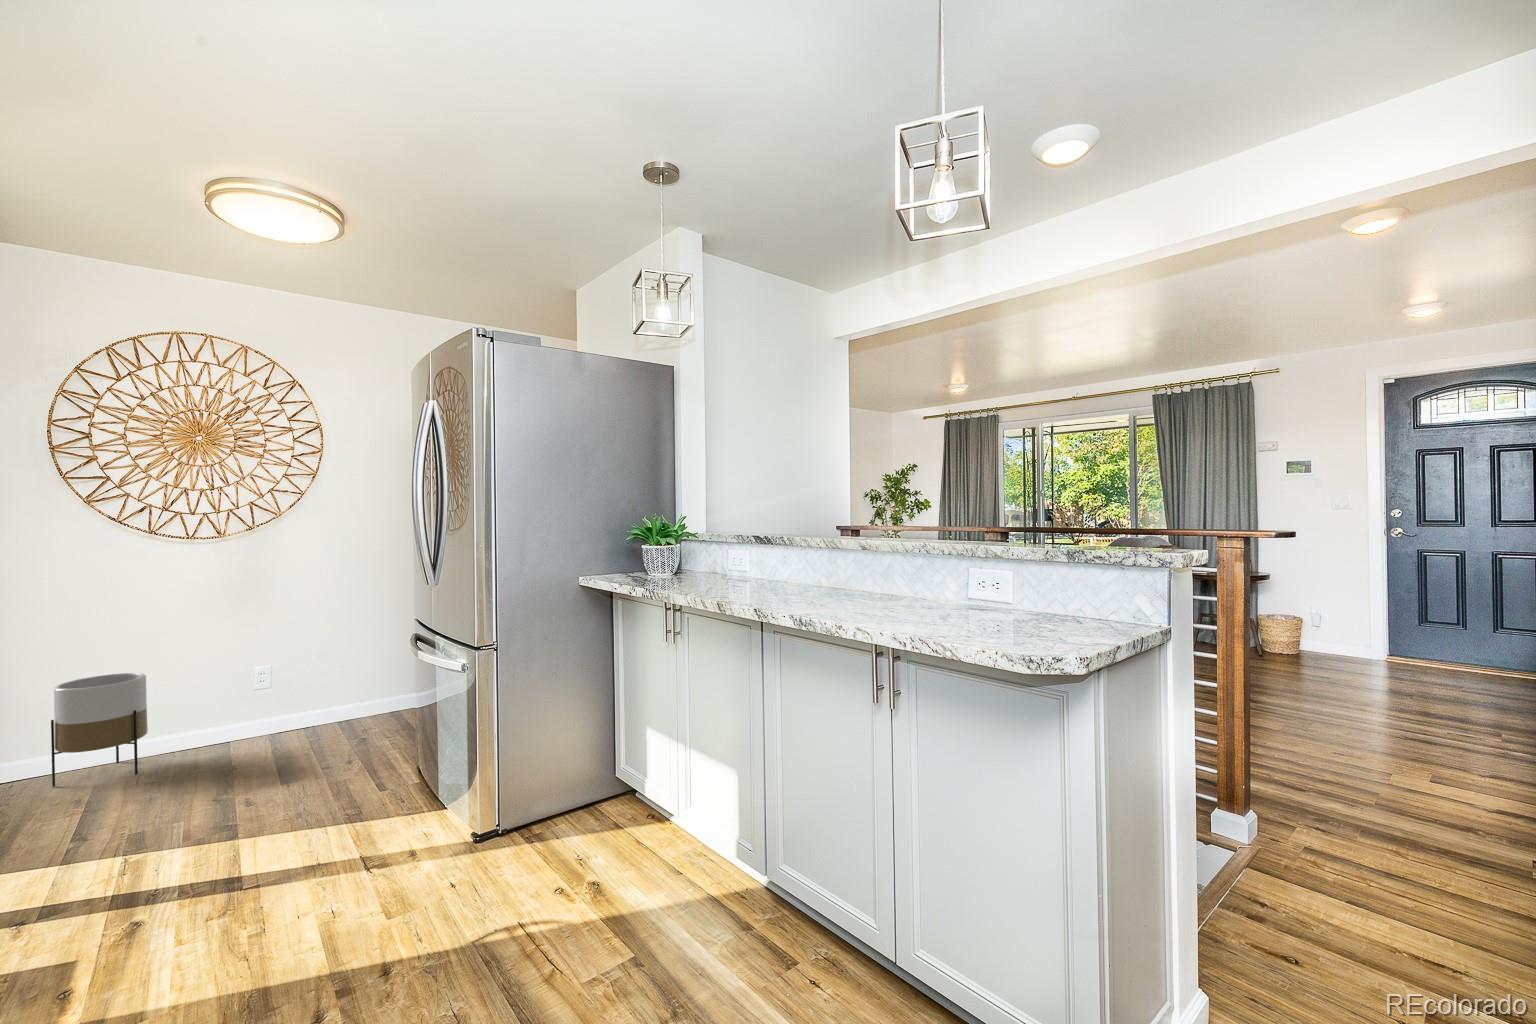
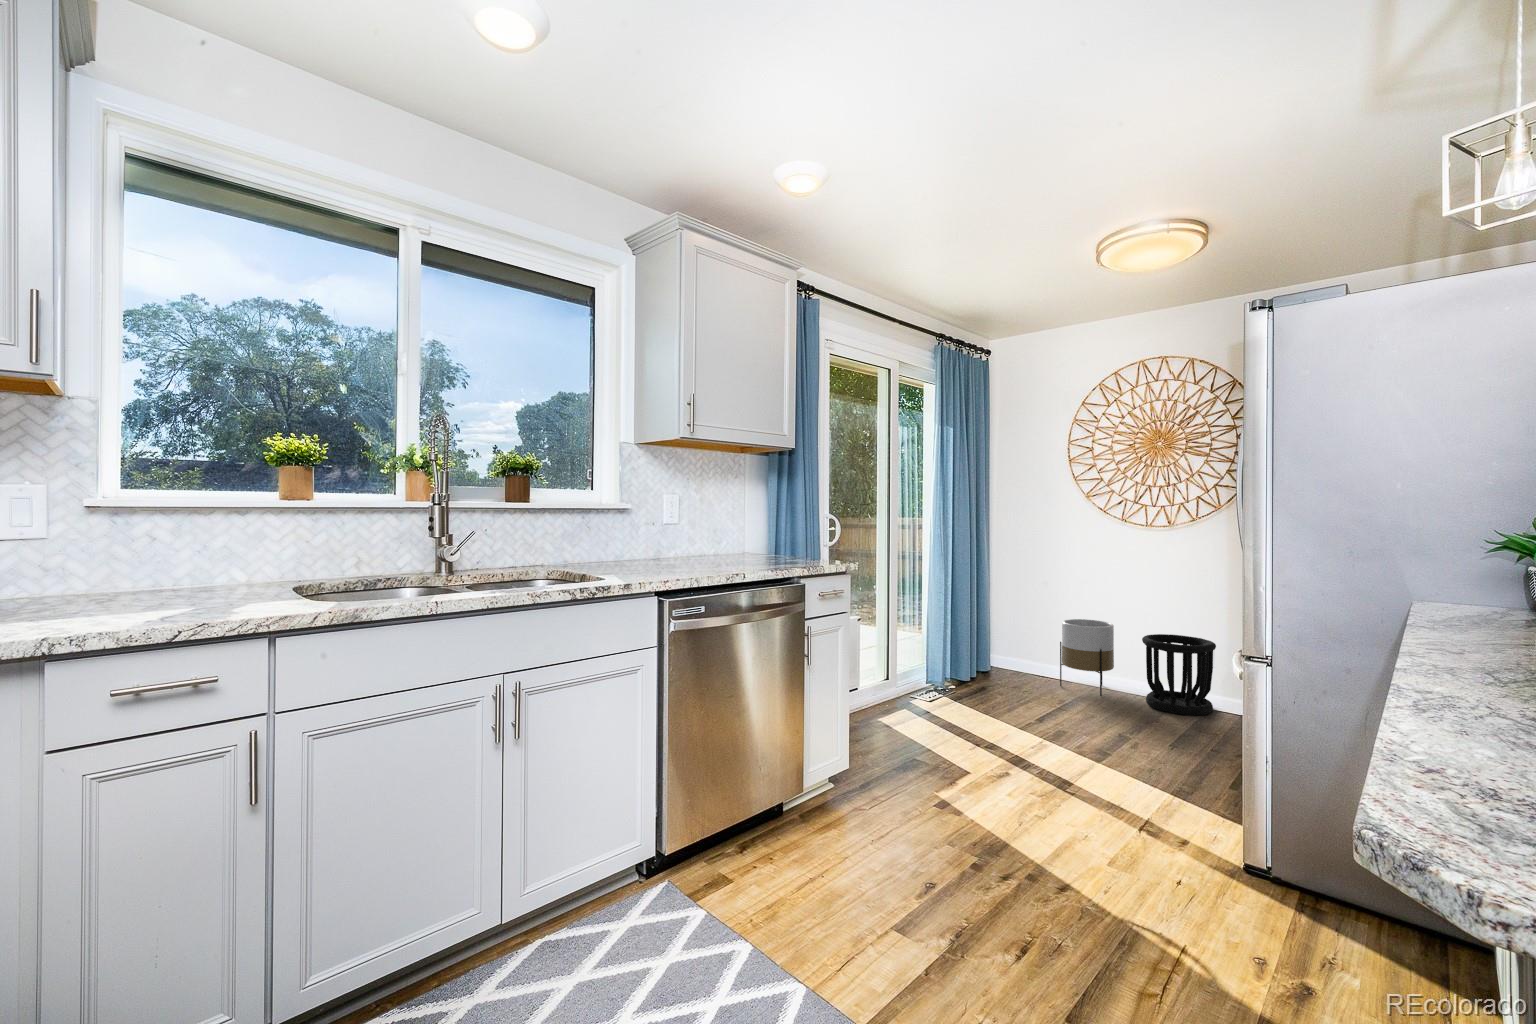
wastebasket: none [196,662,288,760] -> present [1142,634,1216,715]

